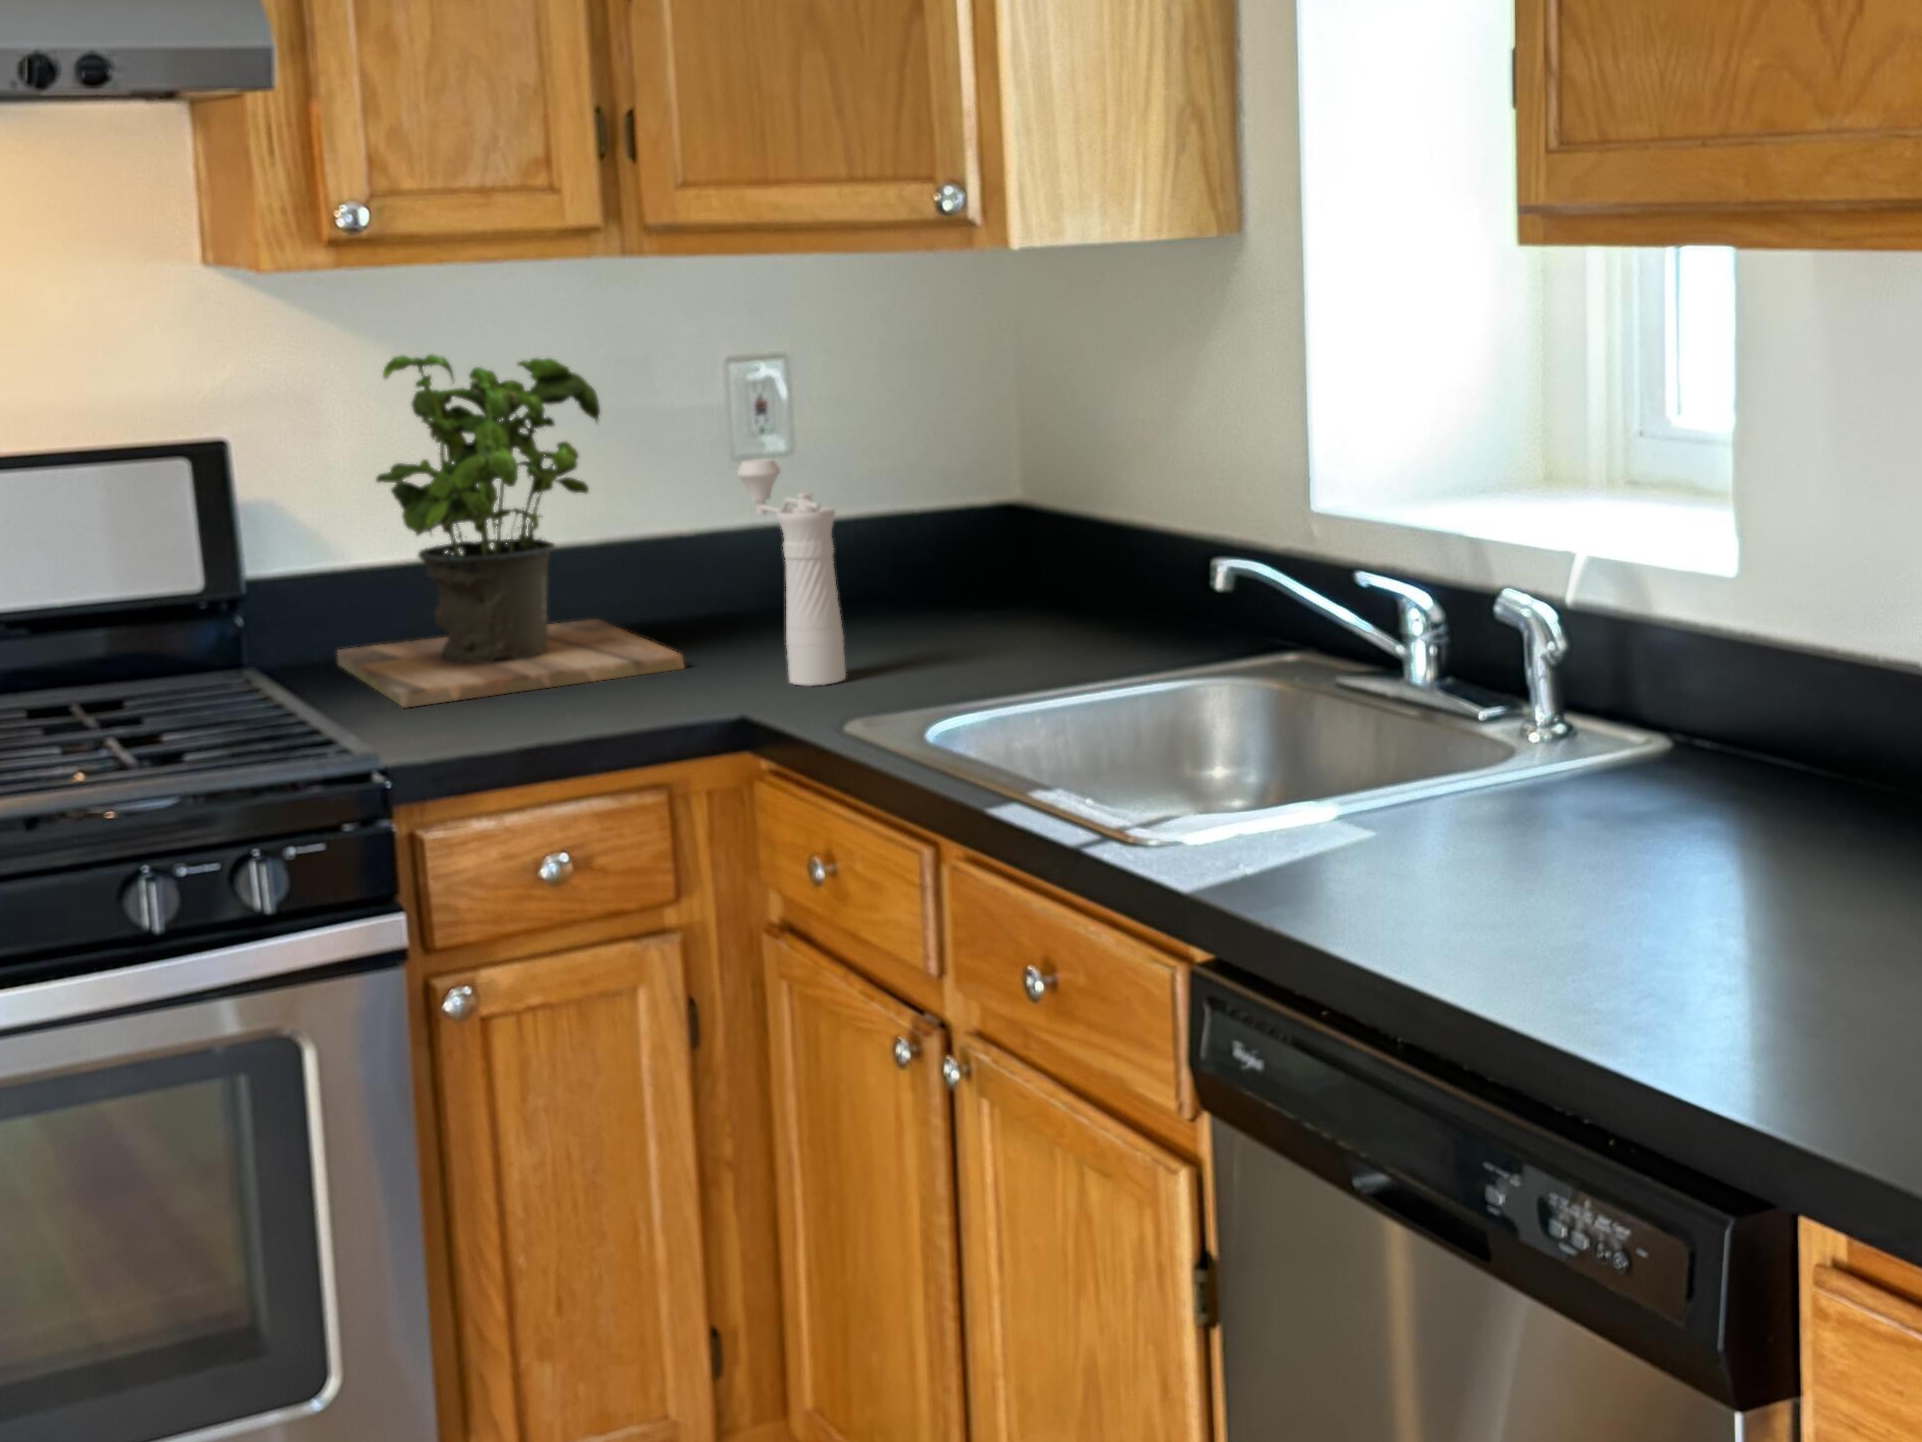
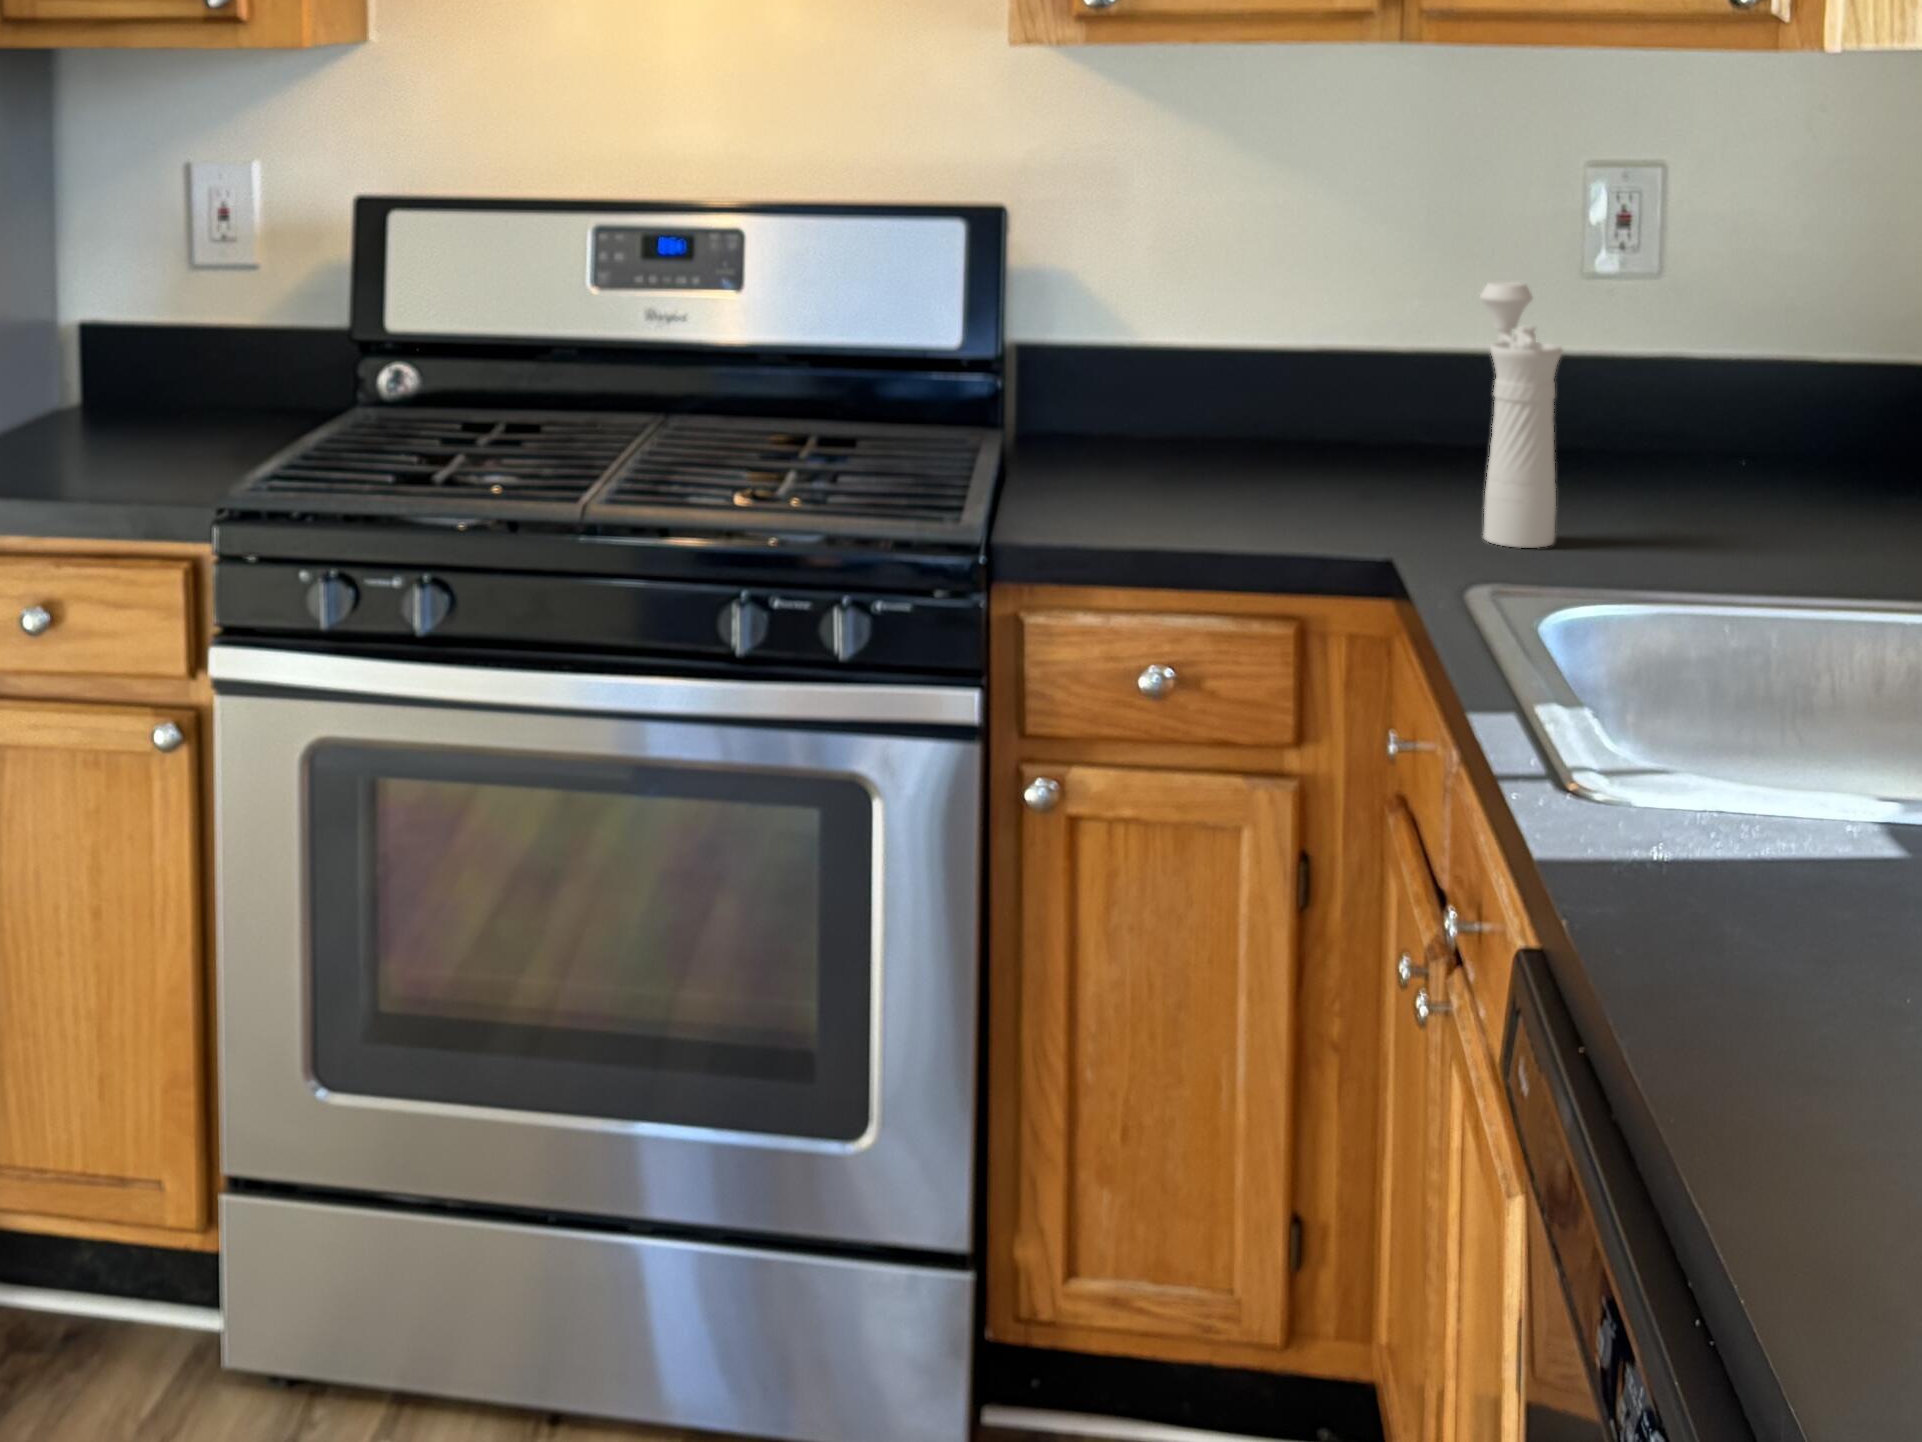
potted plant: present [337,354,684,708] -> none [1092,135,1408,503]

